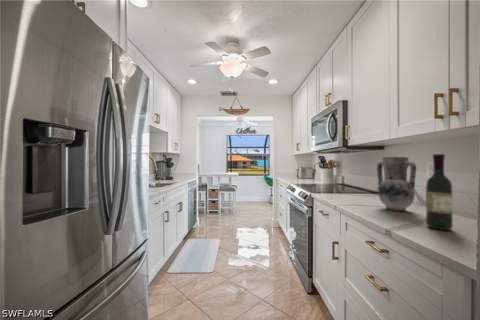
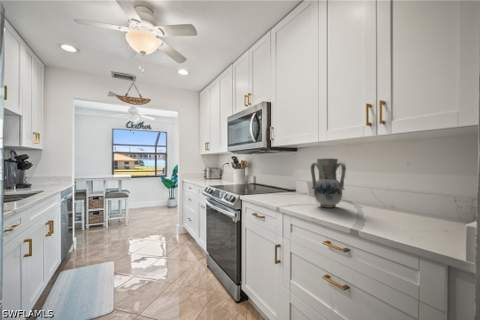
wine bottle: present [426,154,453,230] -> none [370,157,390,223]

